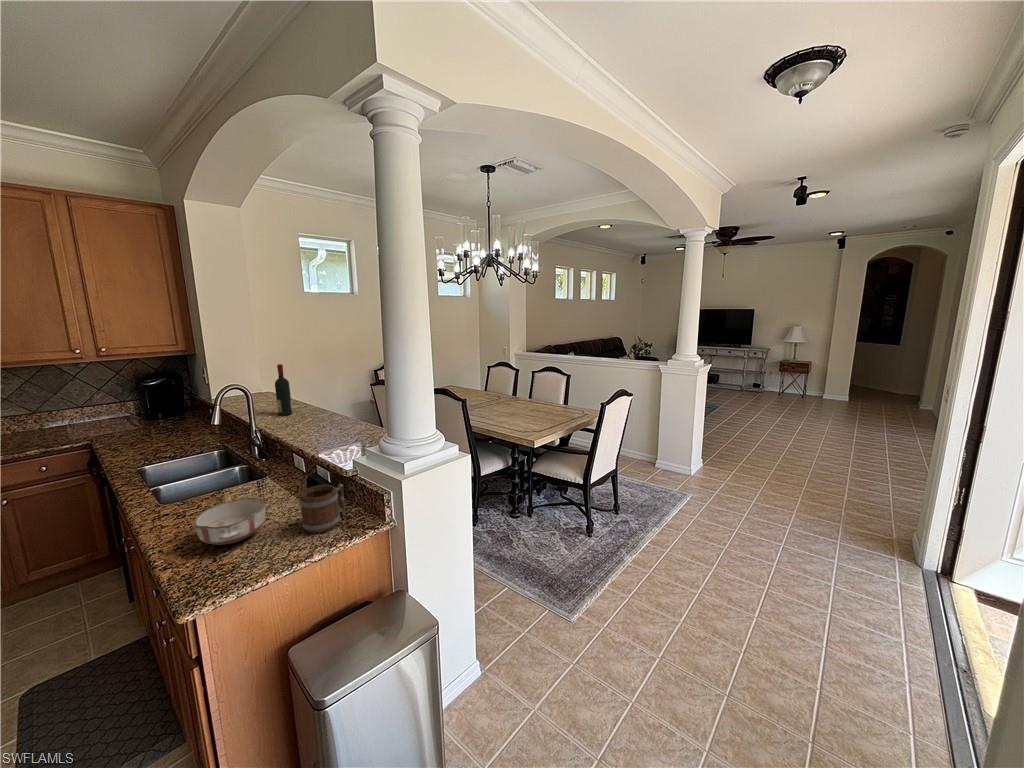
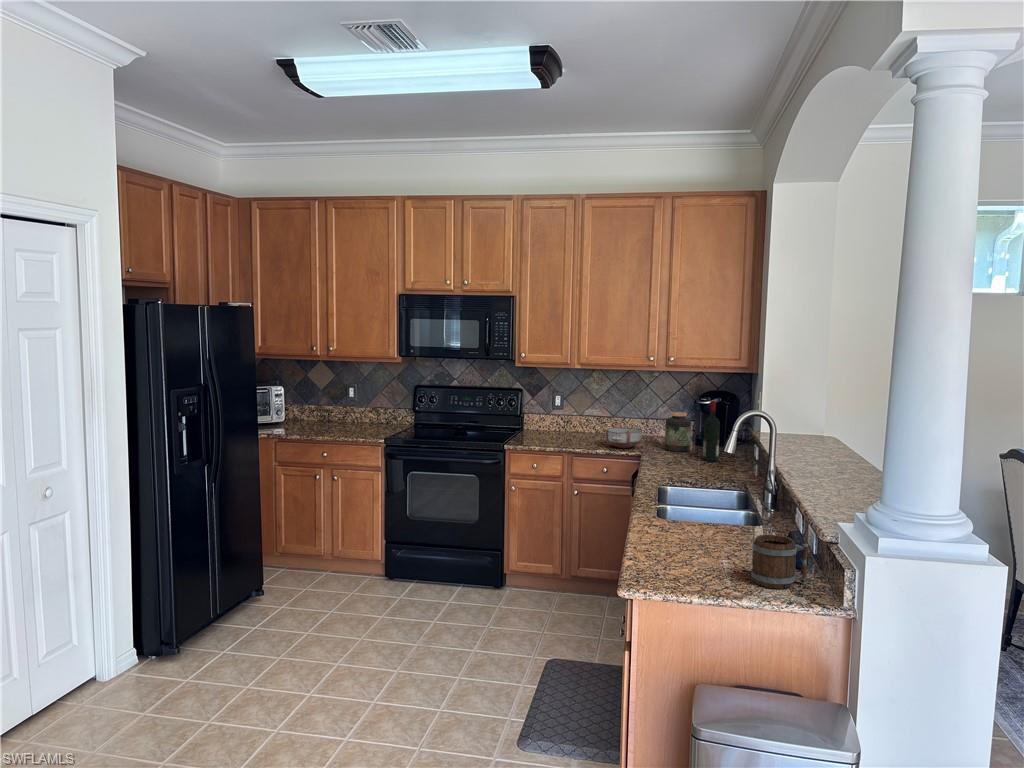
wine bottle: present [275,364,292,416] -> present [703,400,720,461]
jar: none [110,395,143,430] -> present [665,412,691,452]
ceramic bowl: present [194,498,266,545] -> present [605,428,642,448]

